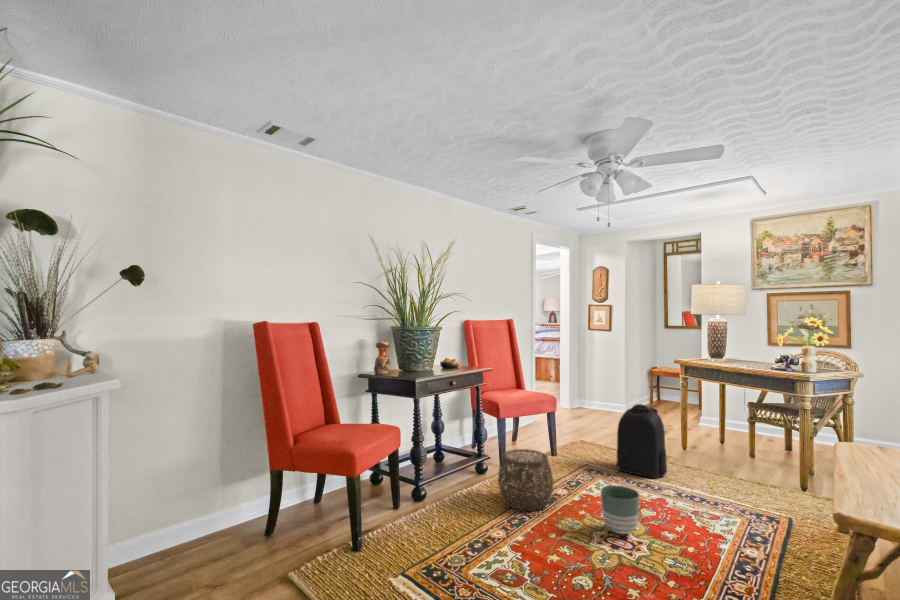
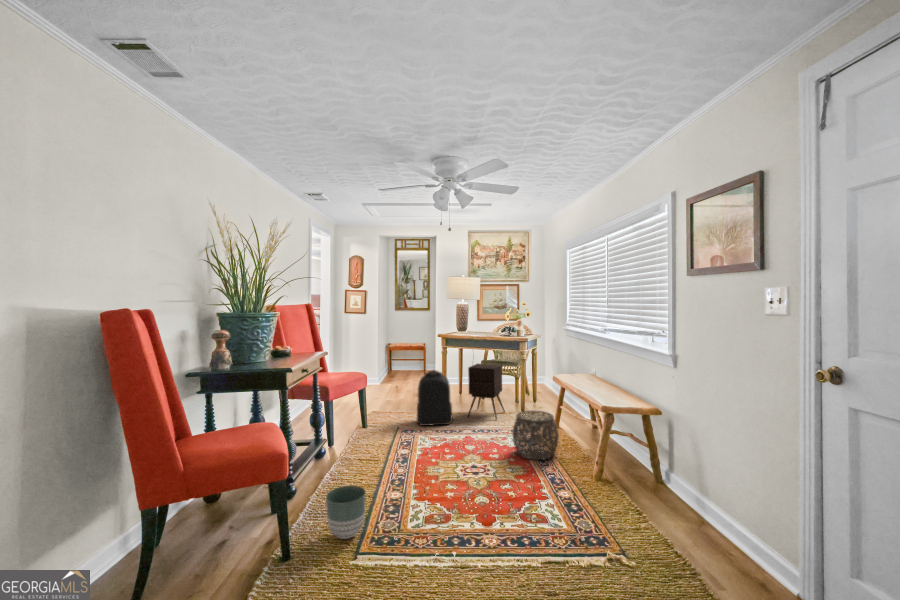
side table: none [694,405,763,490] -> present [468,364,505,420]
woven basket: present [498,449,553,511] -> present [513,411,559,460]
planter: present [601,485,639,534] -> present [326,486,366,539]

